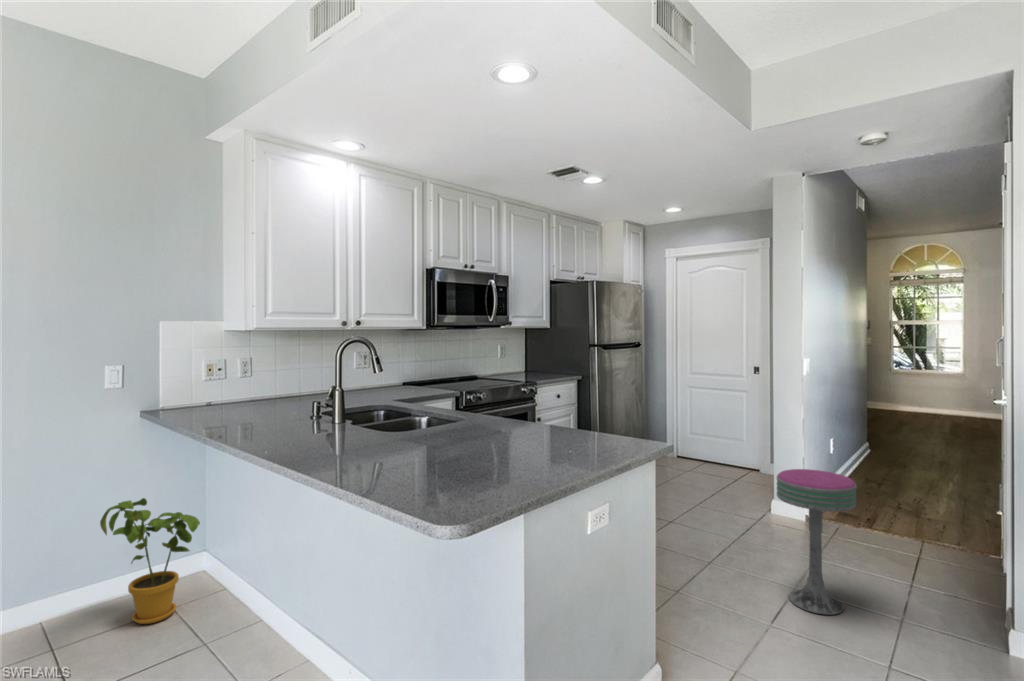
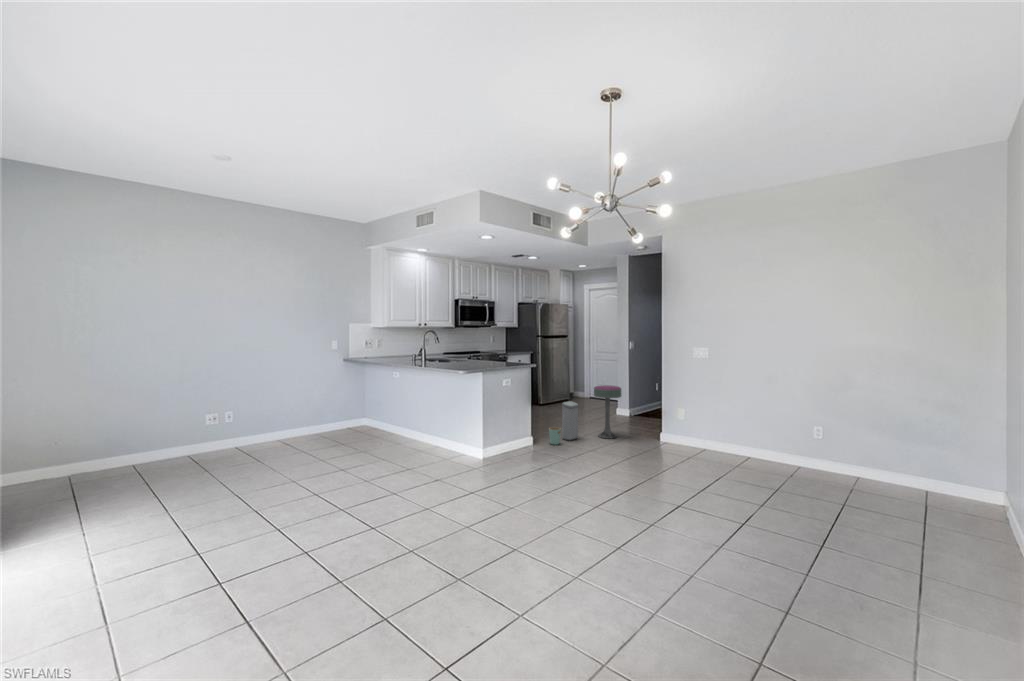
house plant: present [100,498,200,624] -> none [336,390,370,437]
trash can: none [683,516,748,653] -> present [549,401,578,445]

